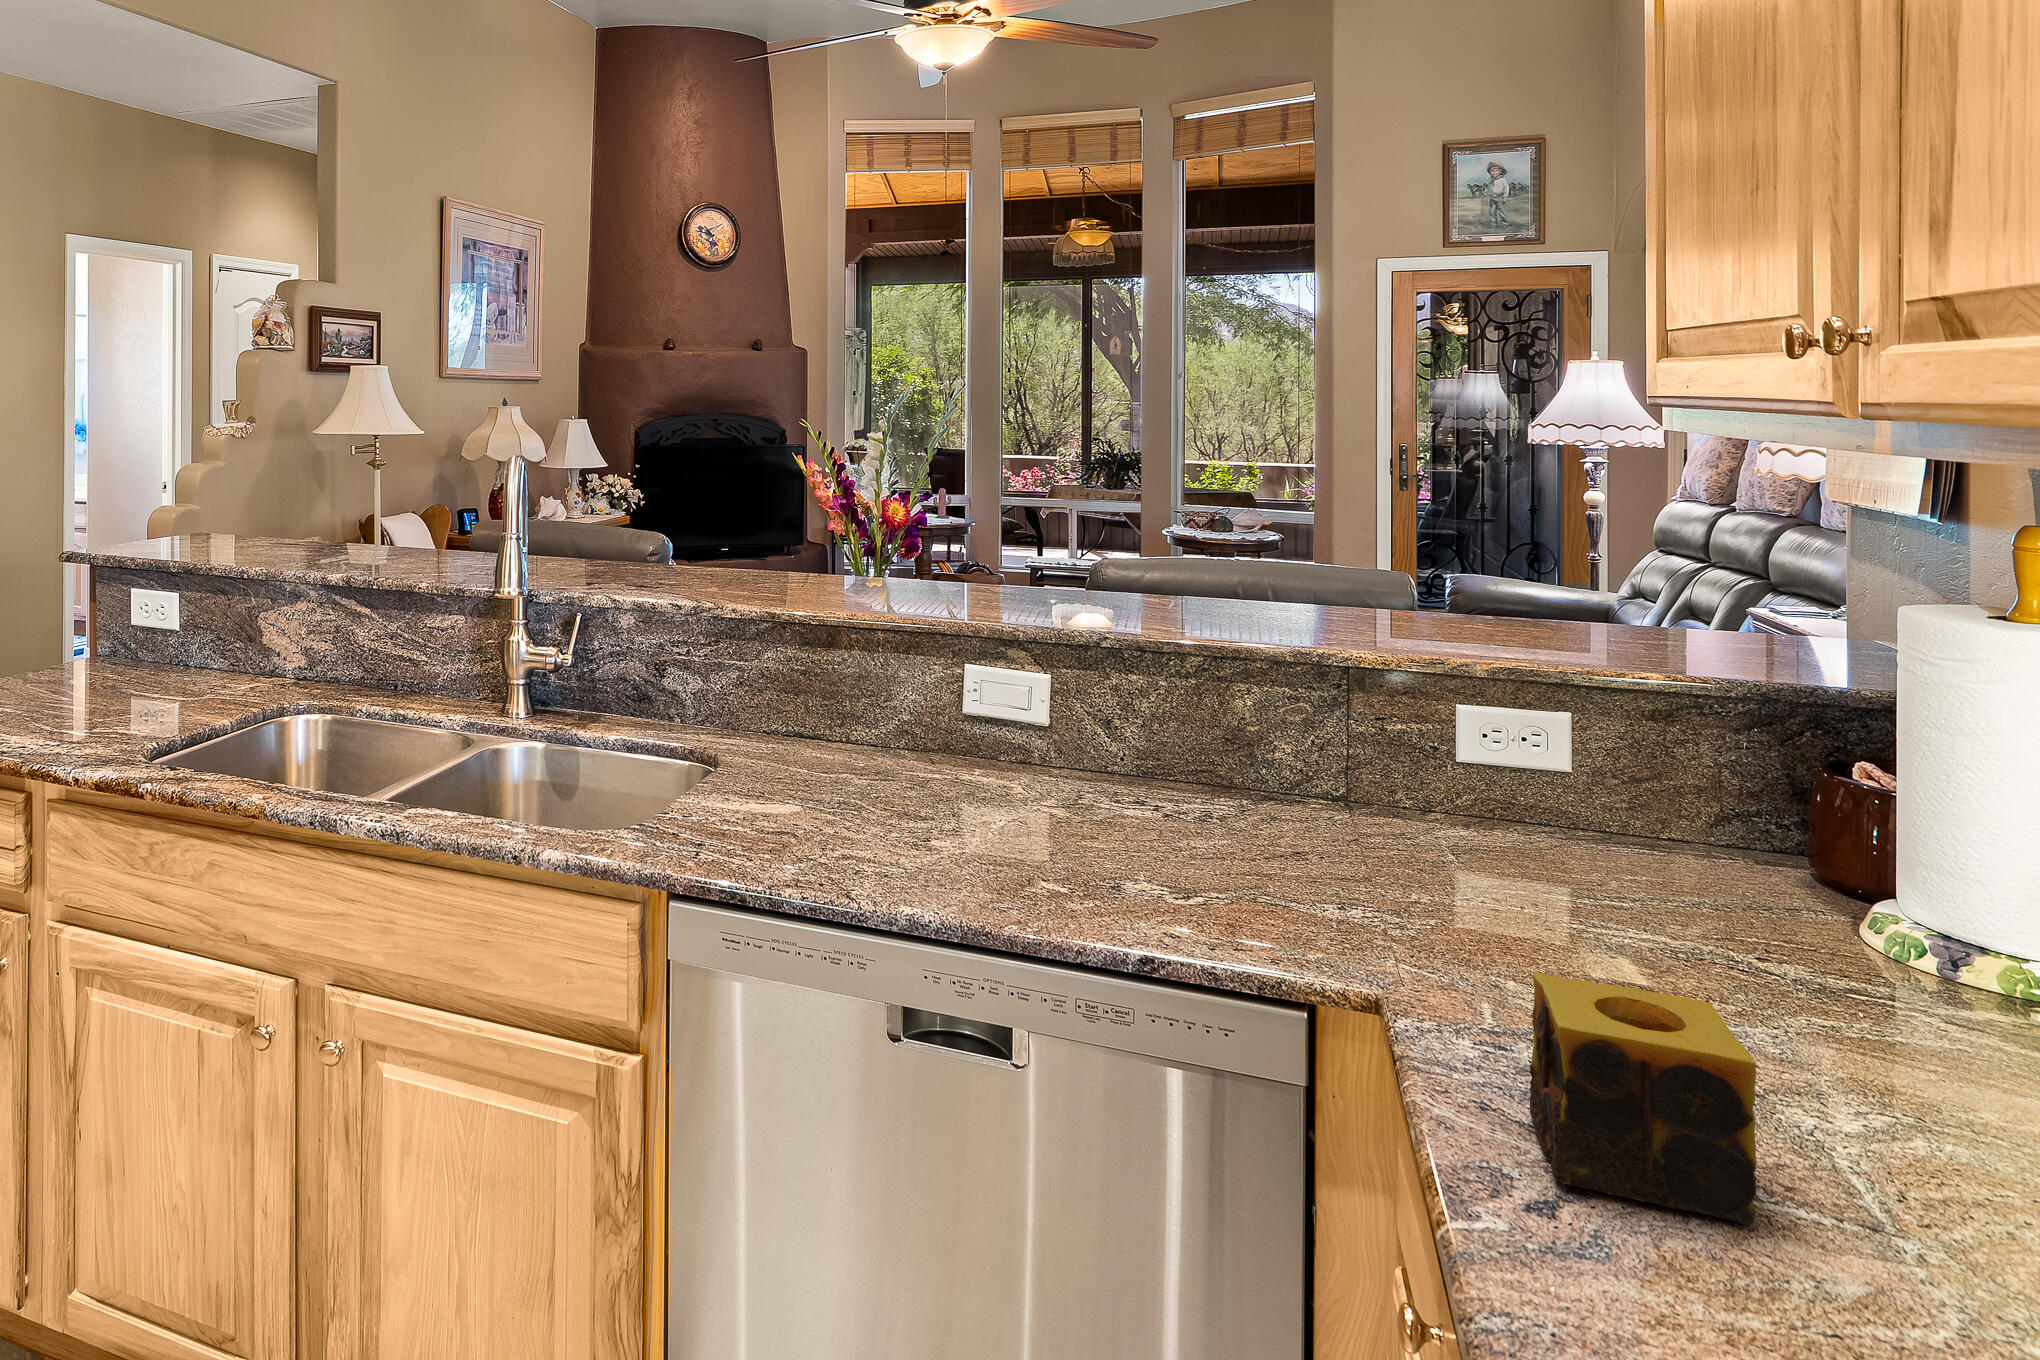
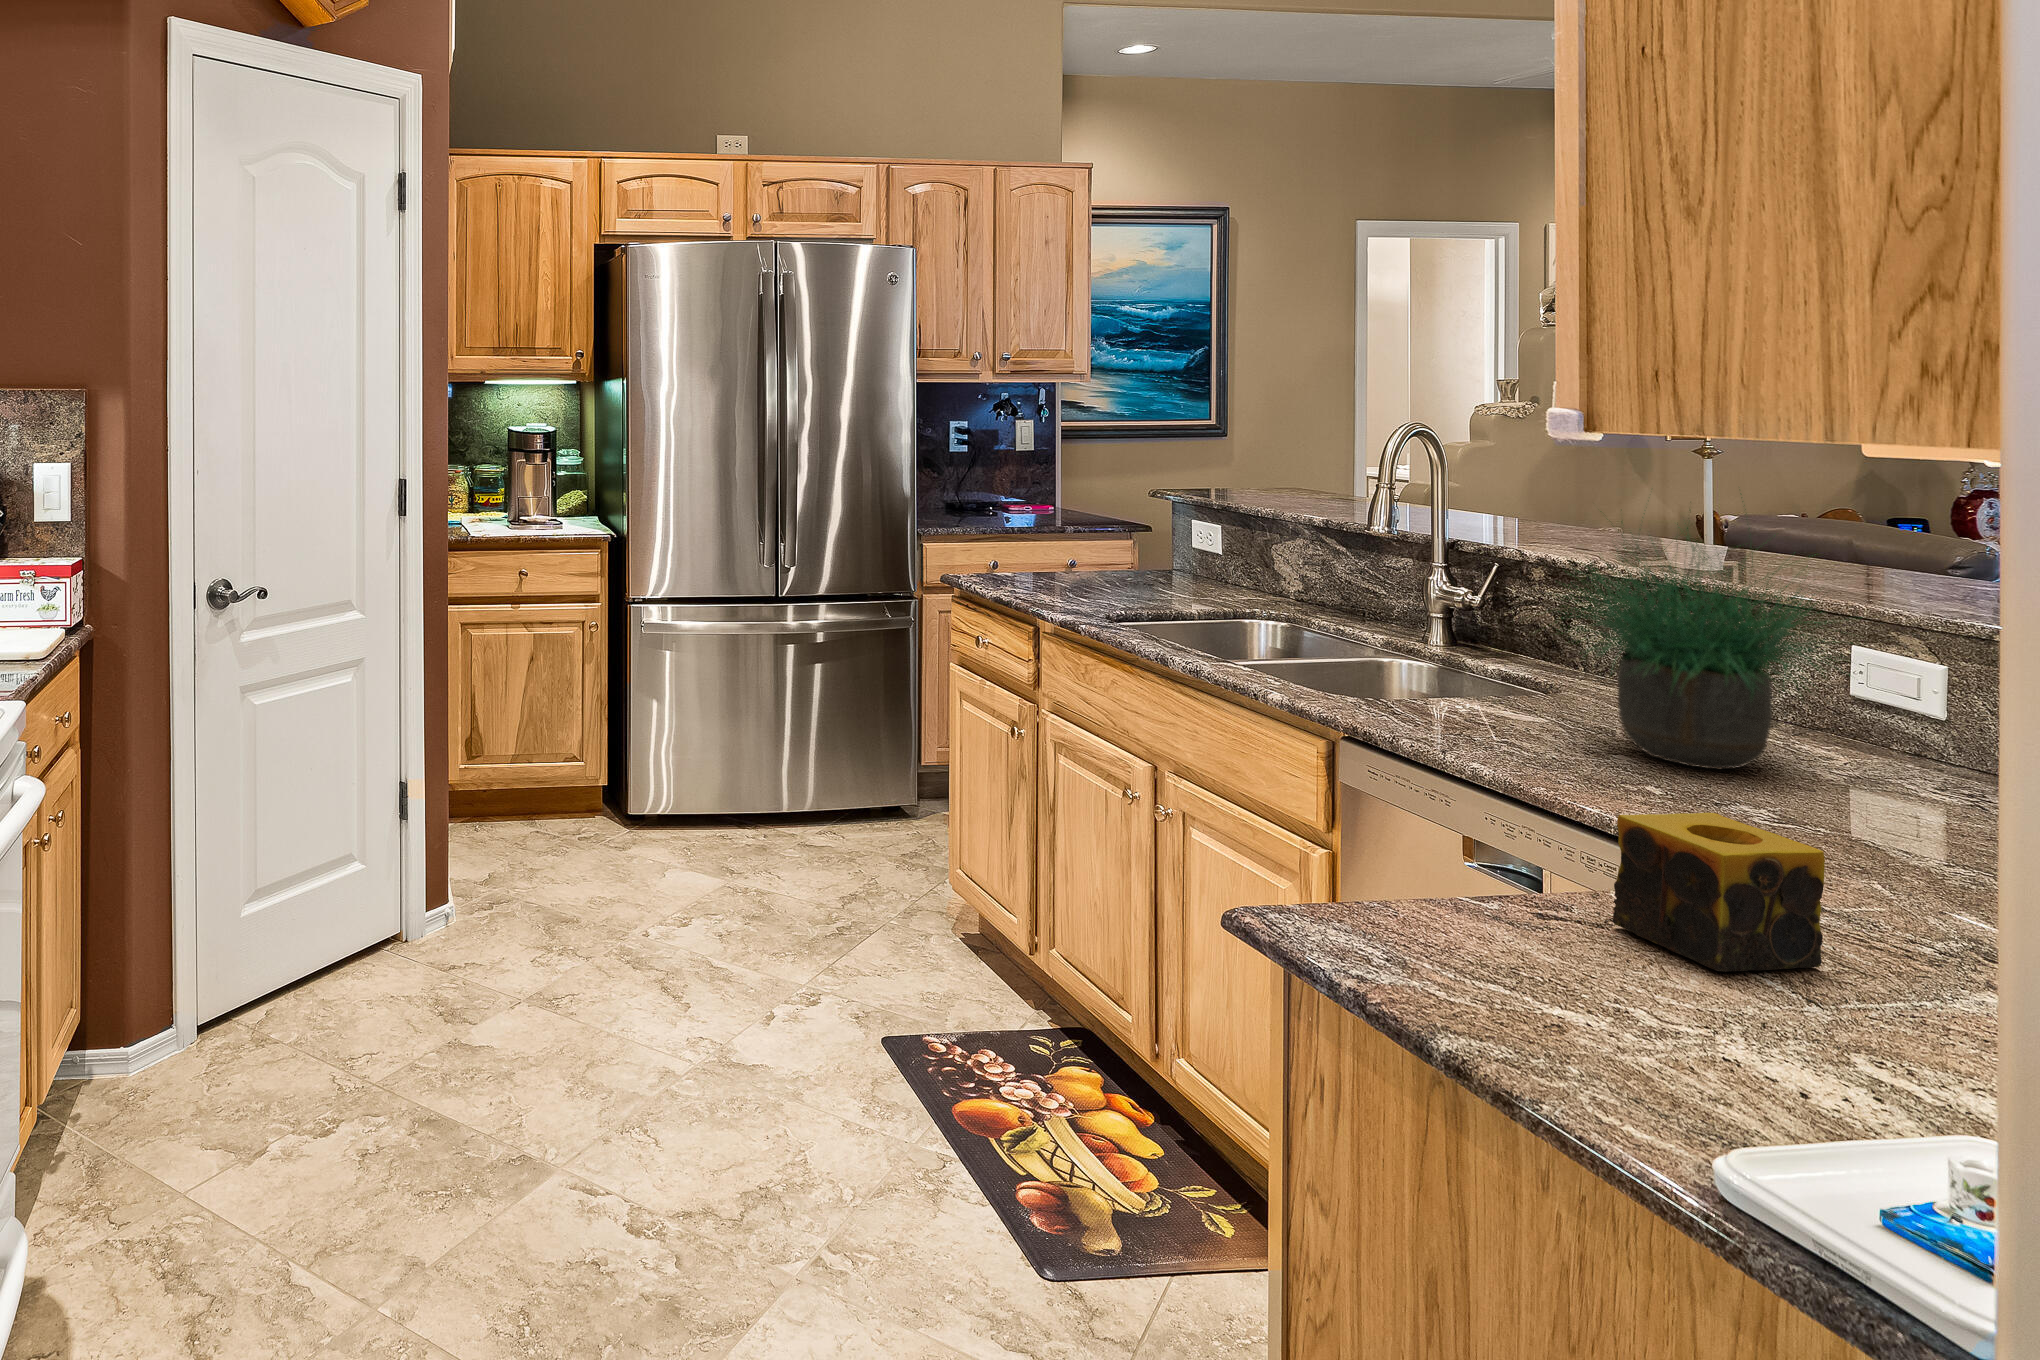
potted plant: none [812,515,1140,837] -> present [1557,497,1835,769]

